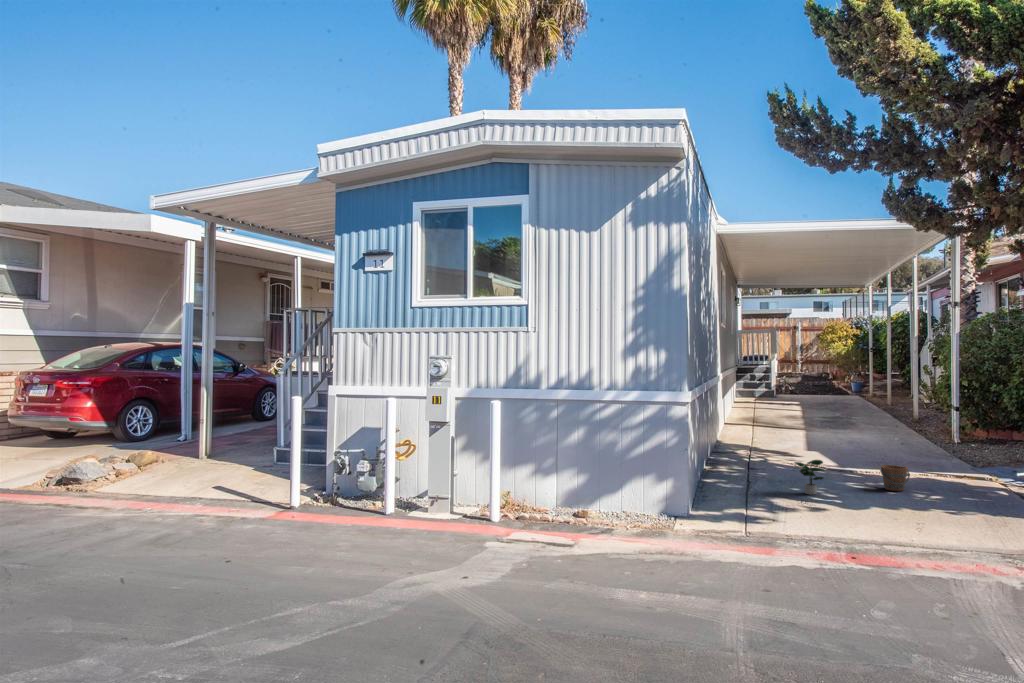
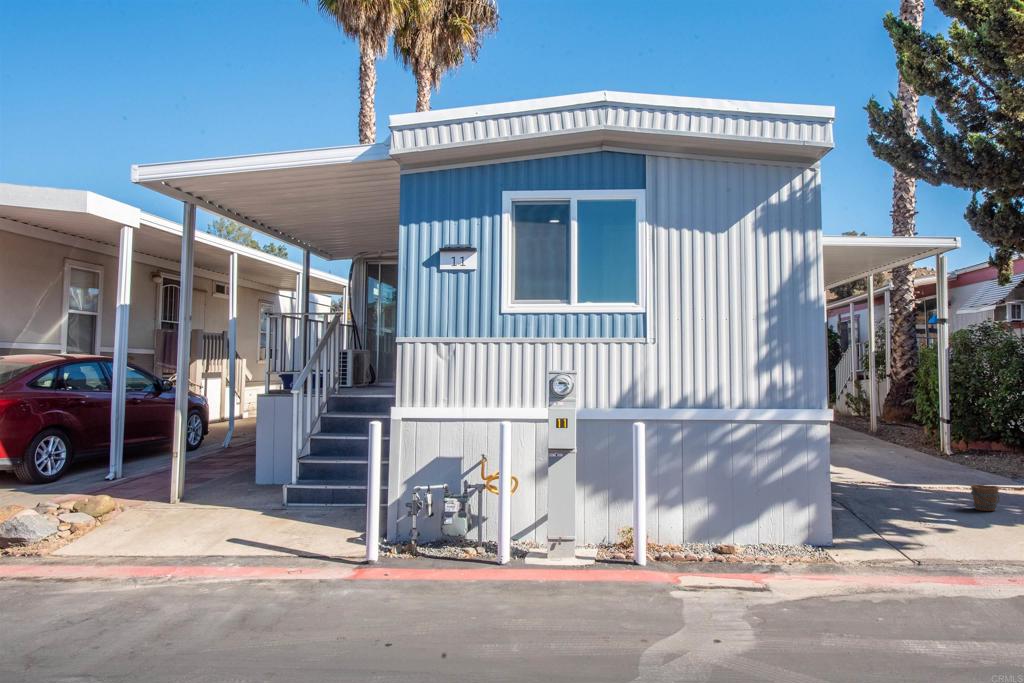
potted plant: present [795,460,825,495] -> none [898,481,935,518]

